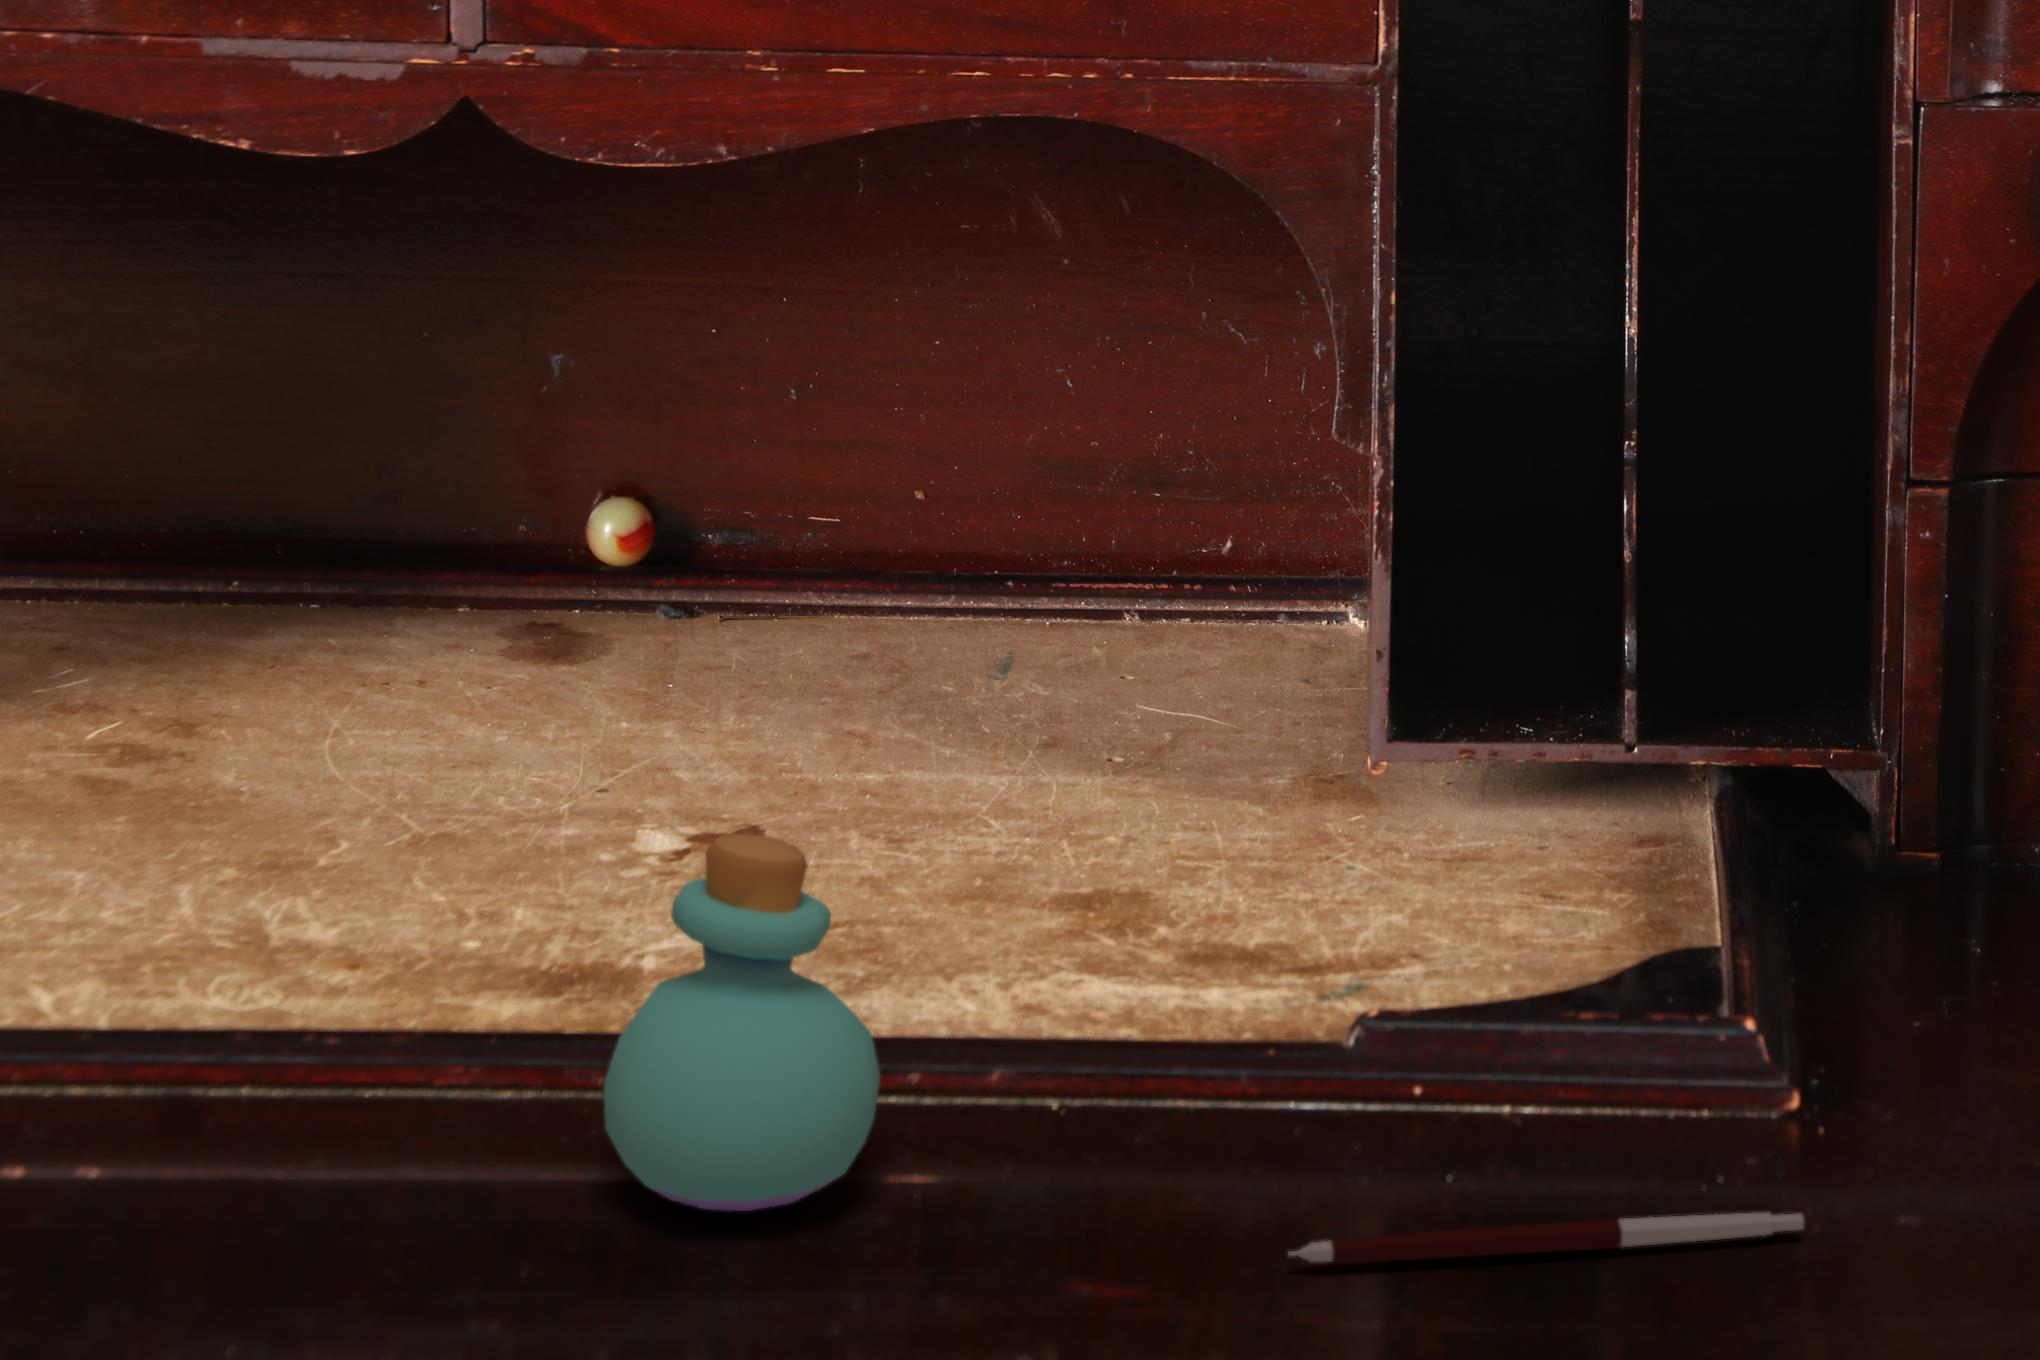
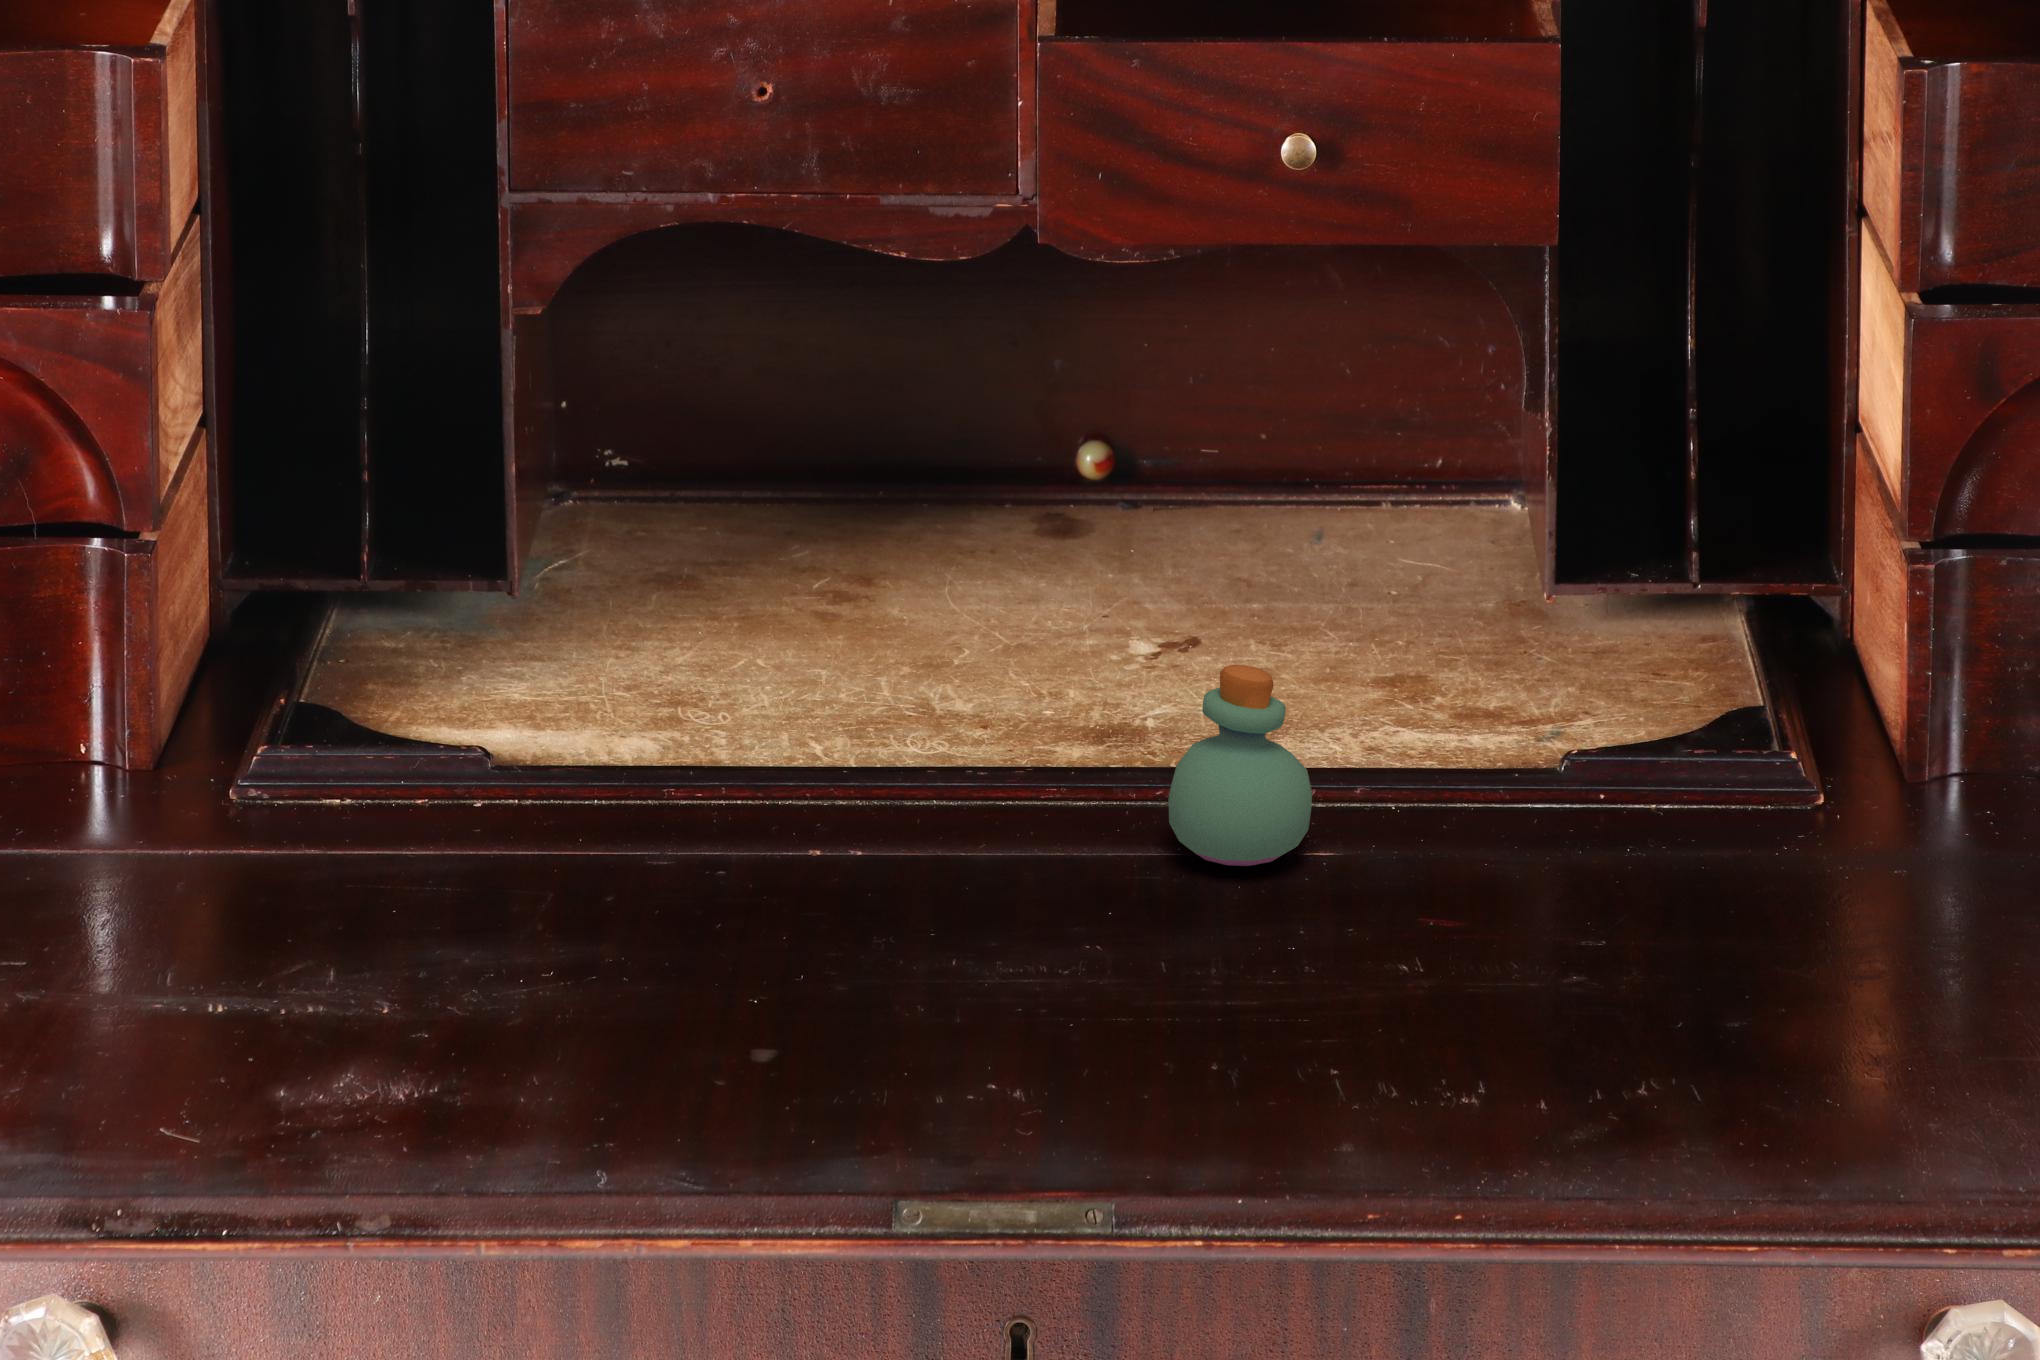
pen: present [1288,1212,1804,1263] -> none [1542,866,1828,893]

